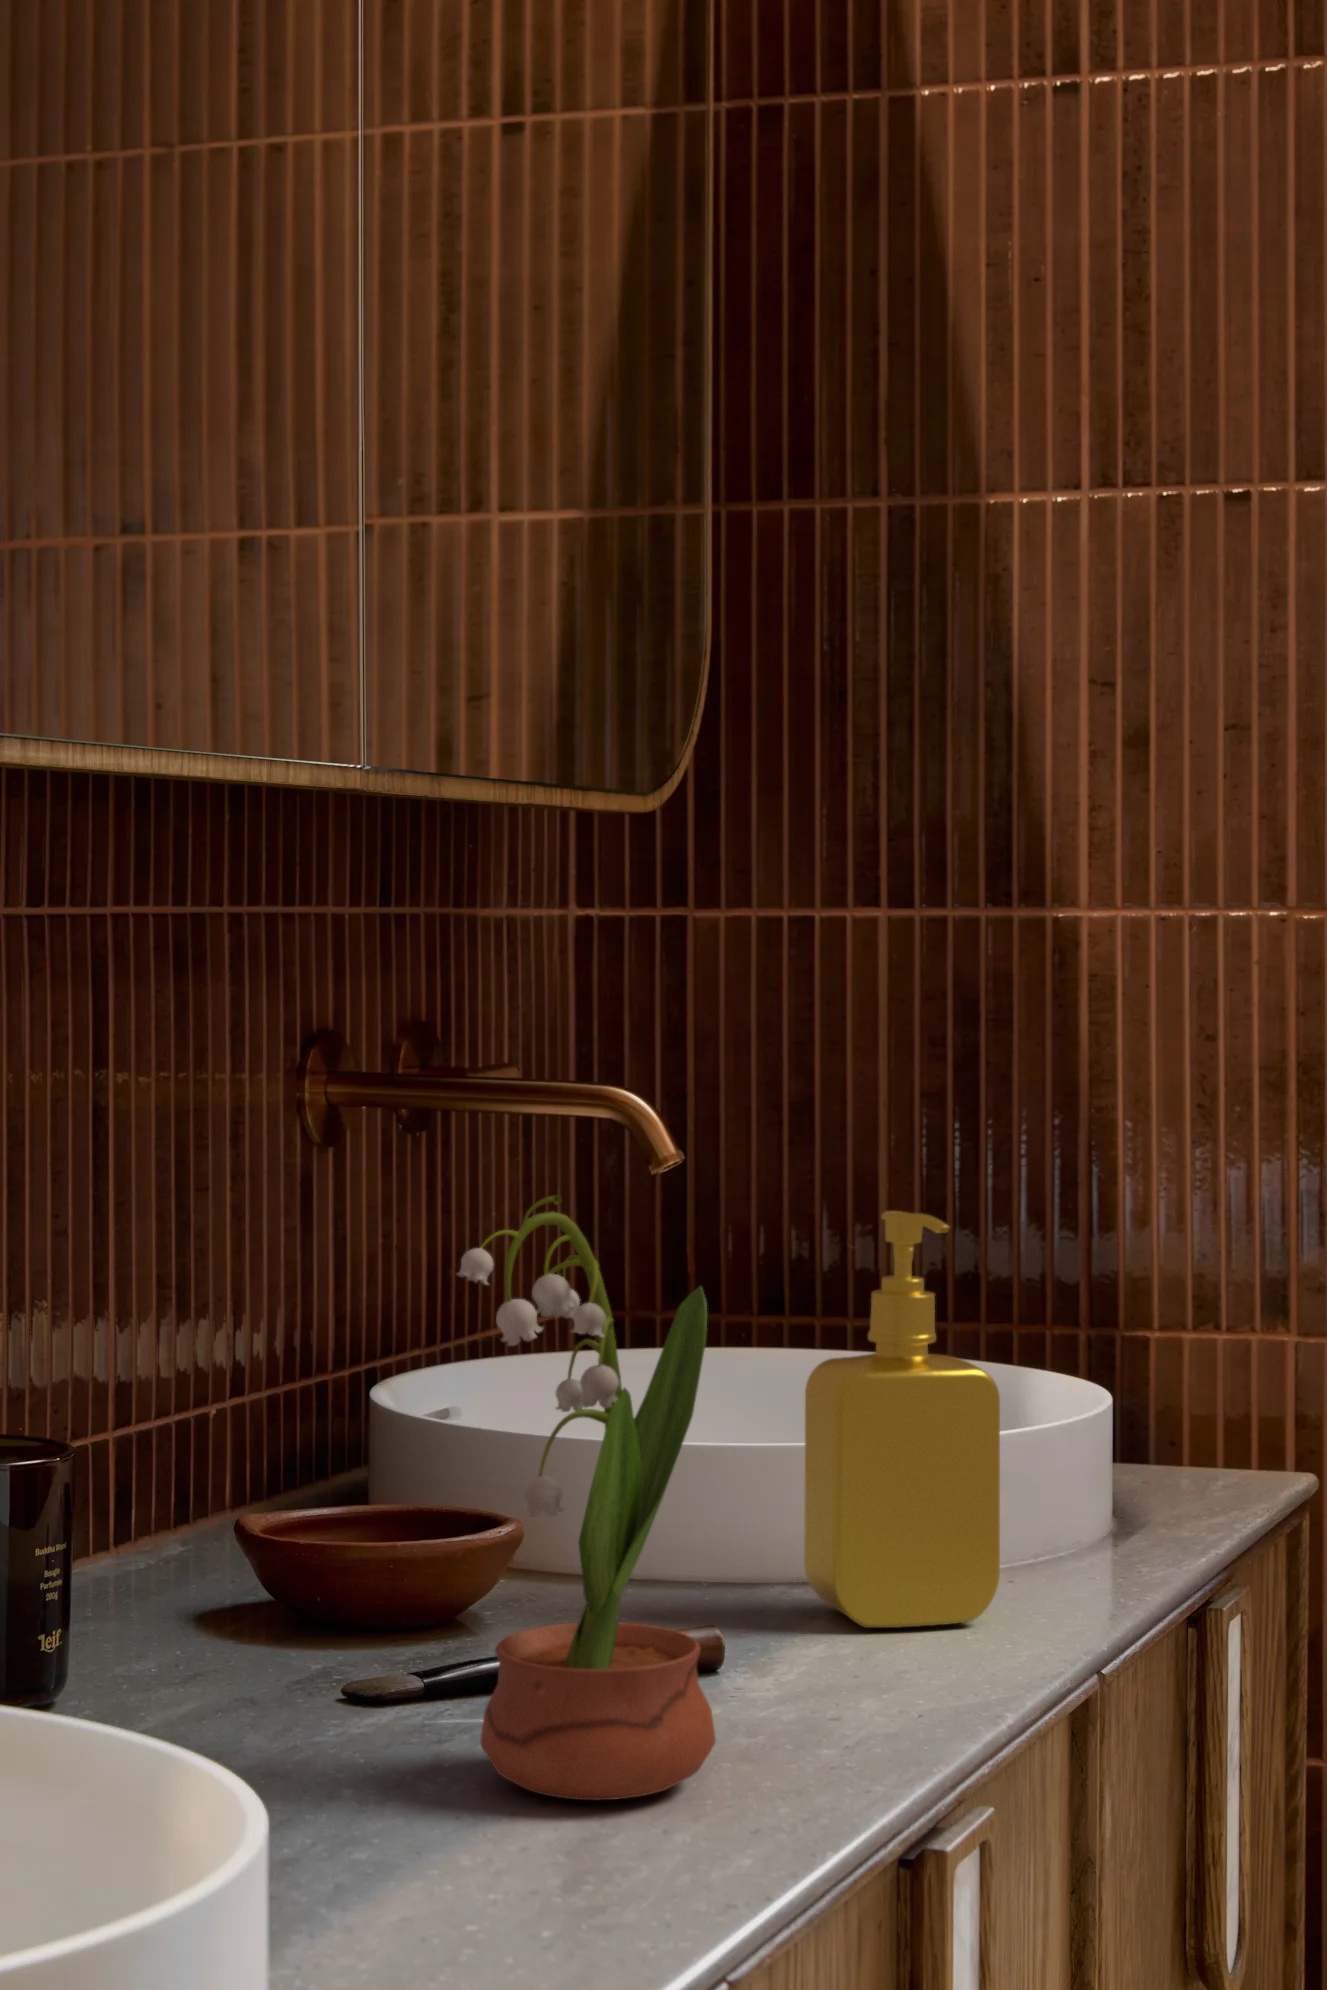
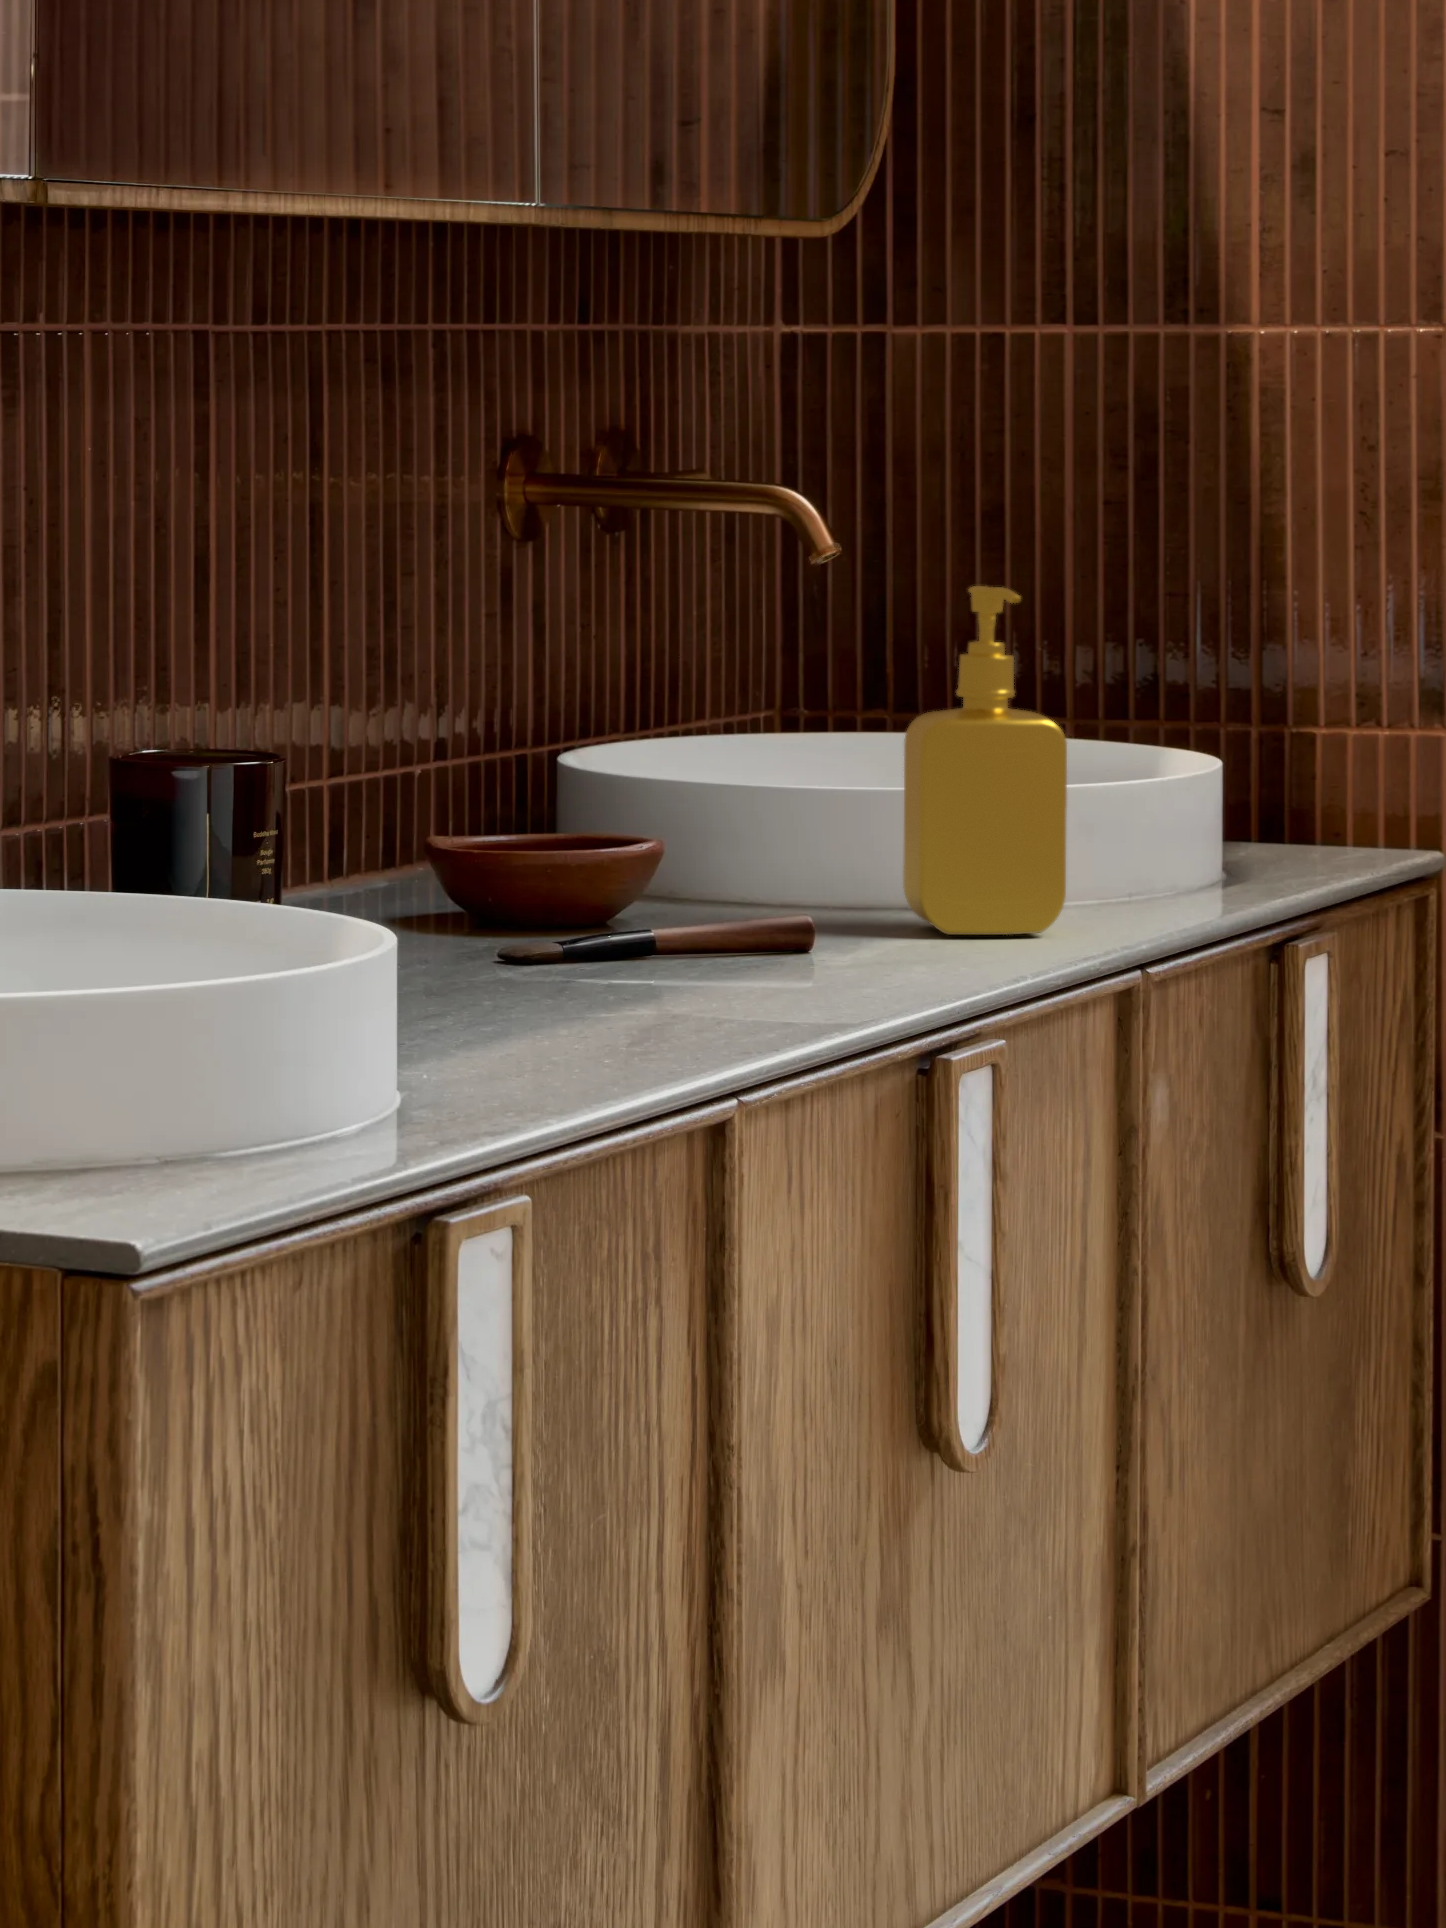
potted flower: present [457,1196,716,1800] -> none [565,548,770,1008]

